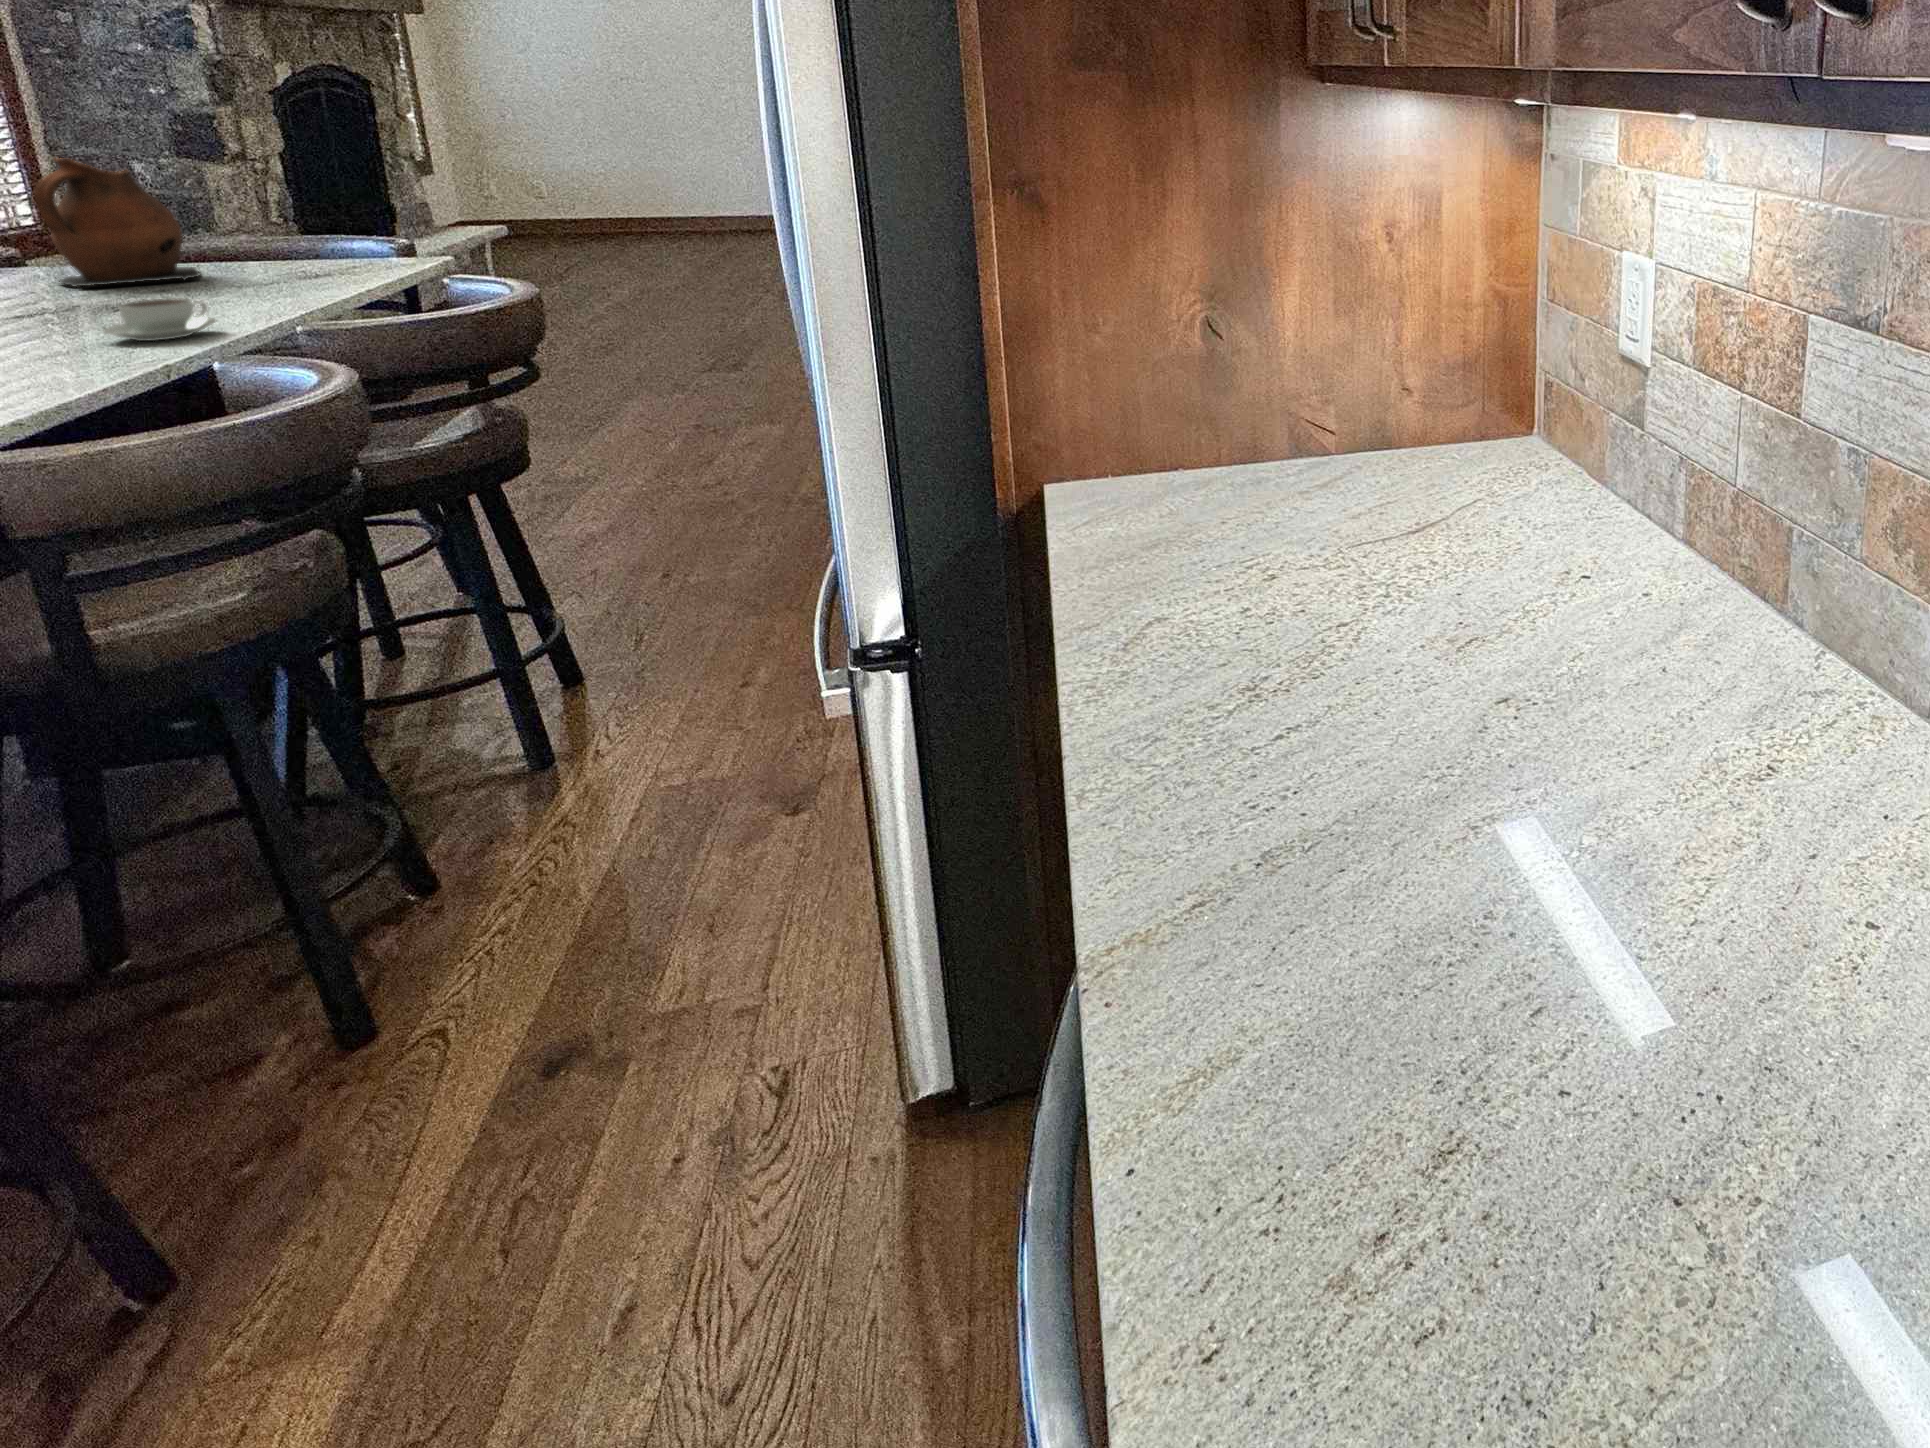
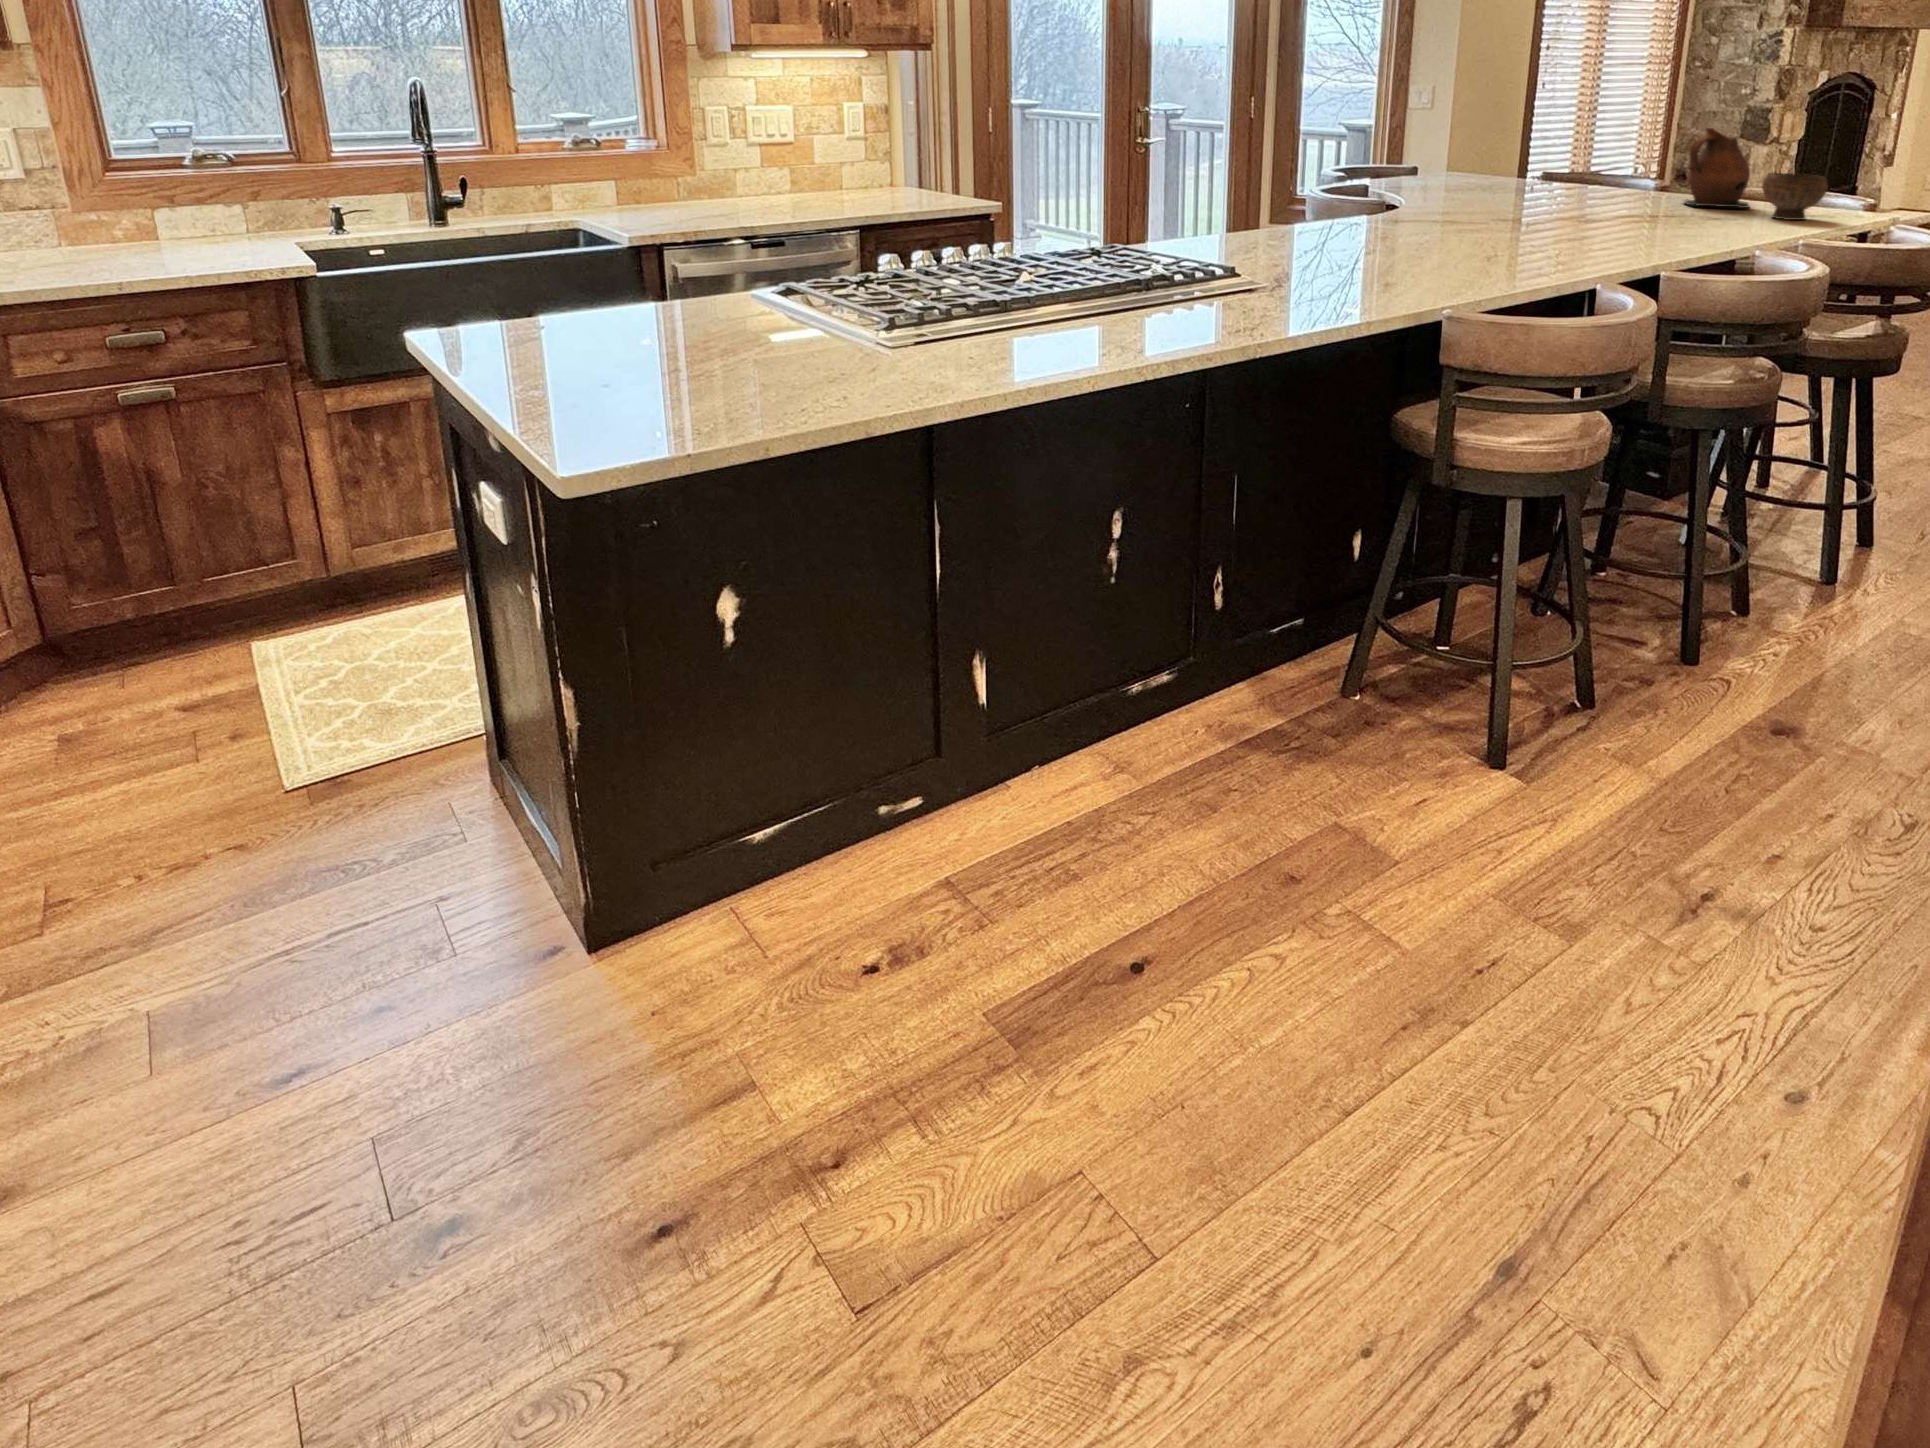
bowl: none [206,219,327,289] -> present [1762,173,1828,220]
coffee cup: present [103,298,215,341] -> none [1703,213,1757,238]

